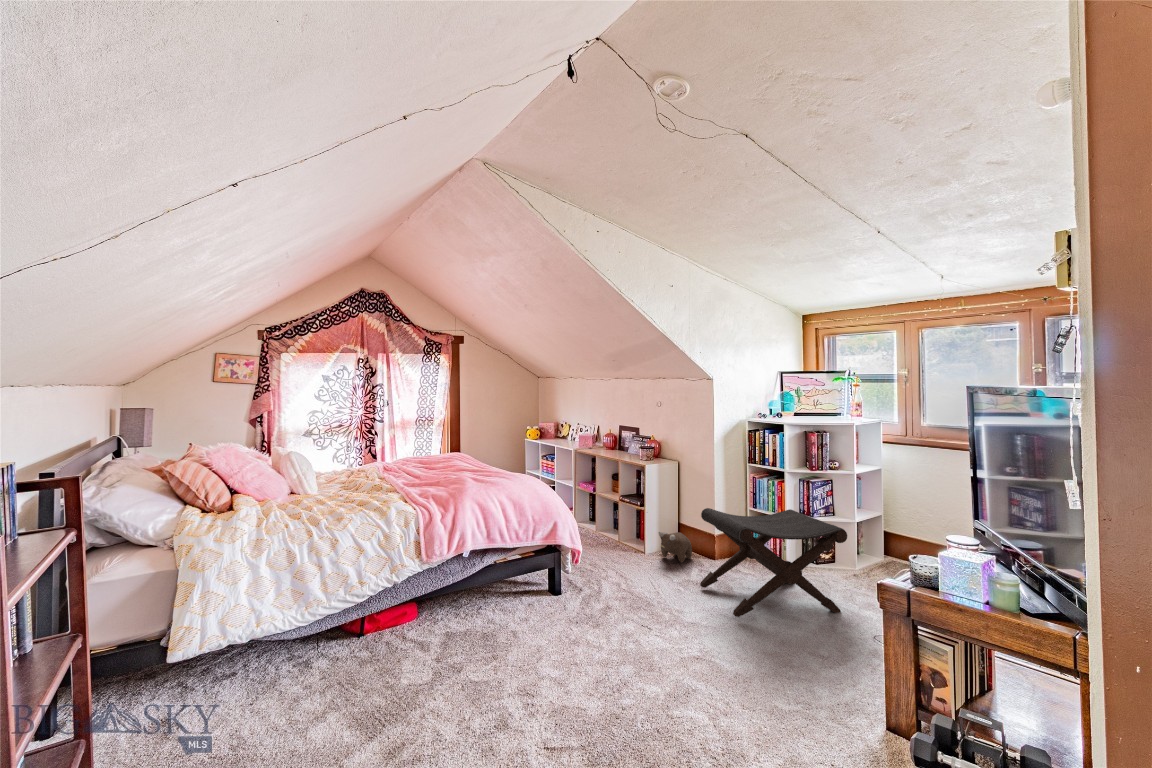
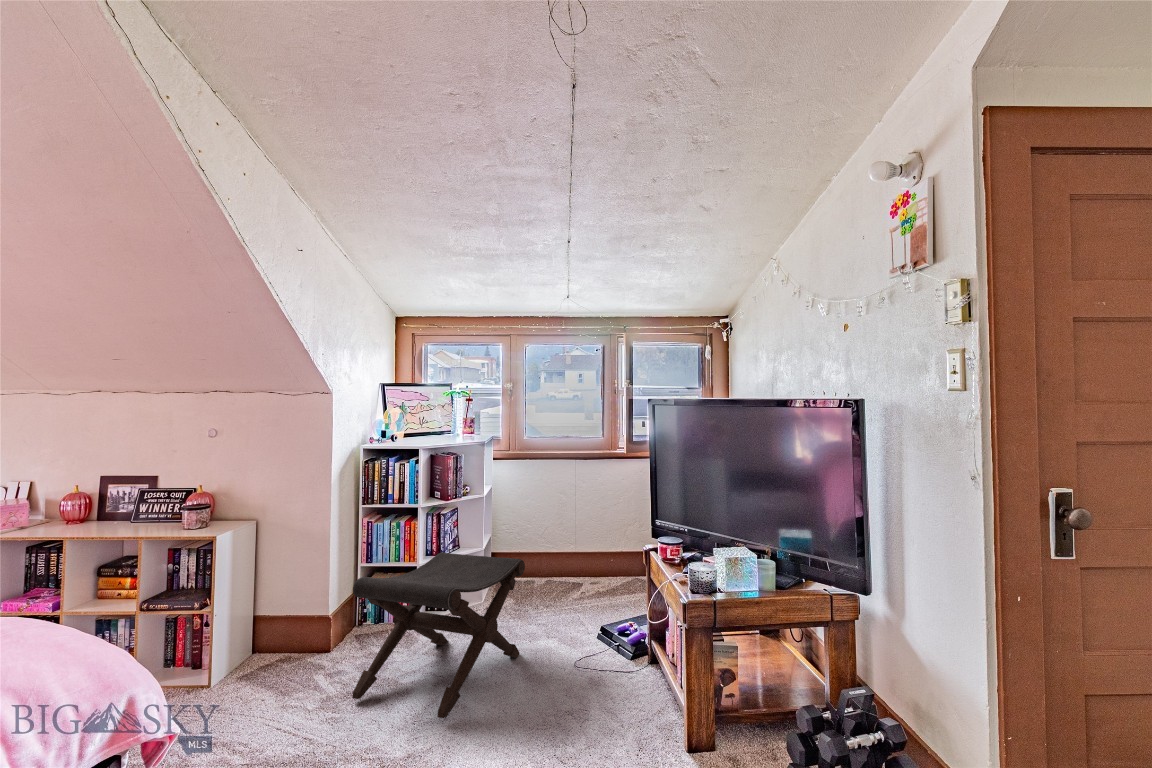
plush toy: present [659,532,692,563] -> none [244,629,296,678]

